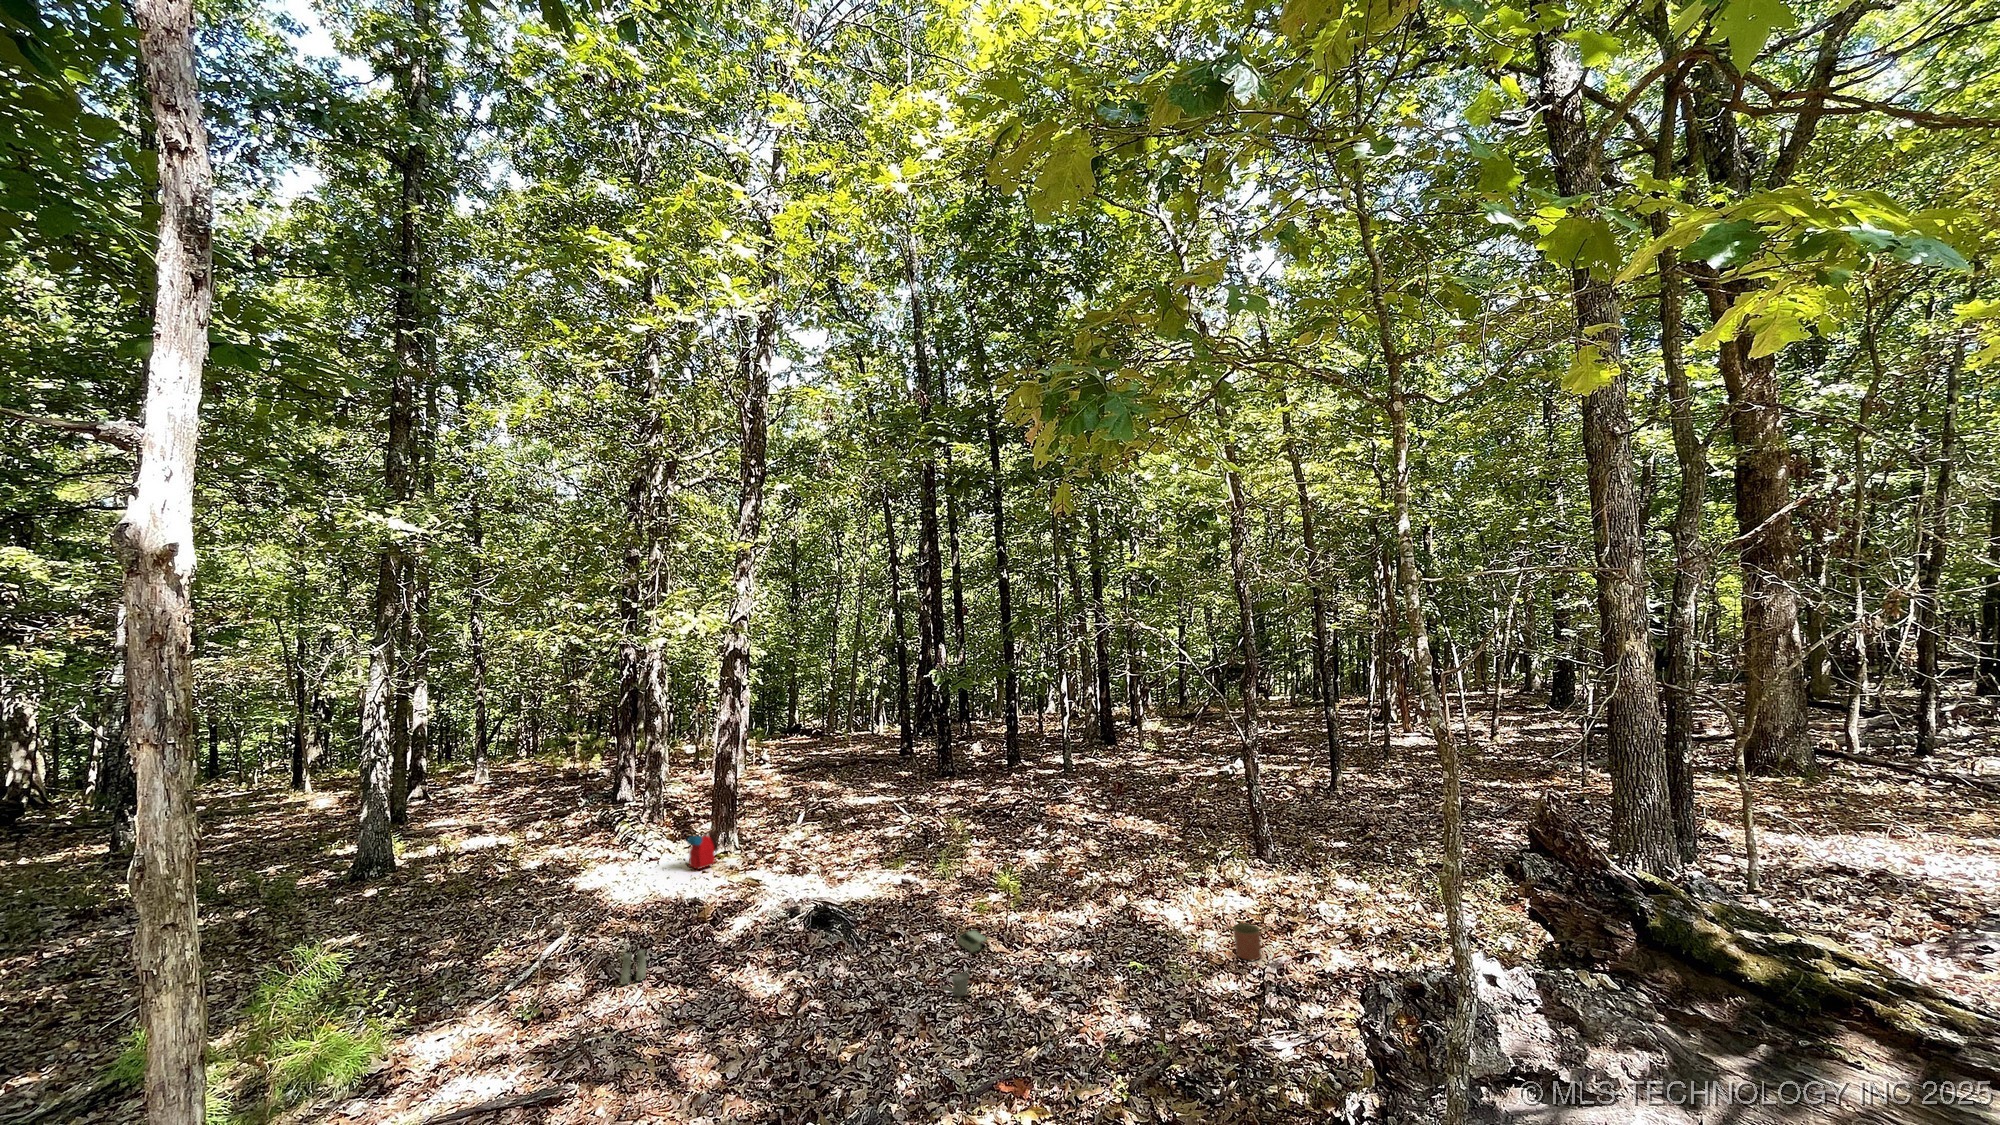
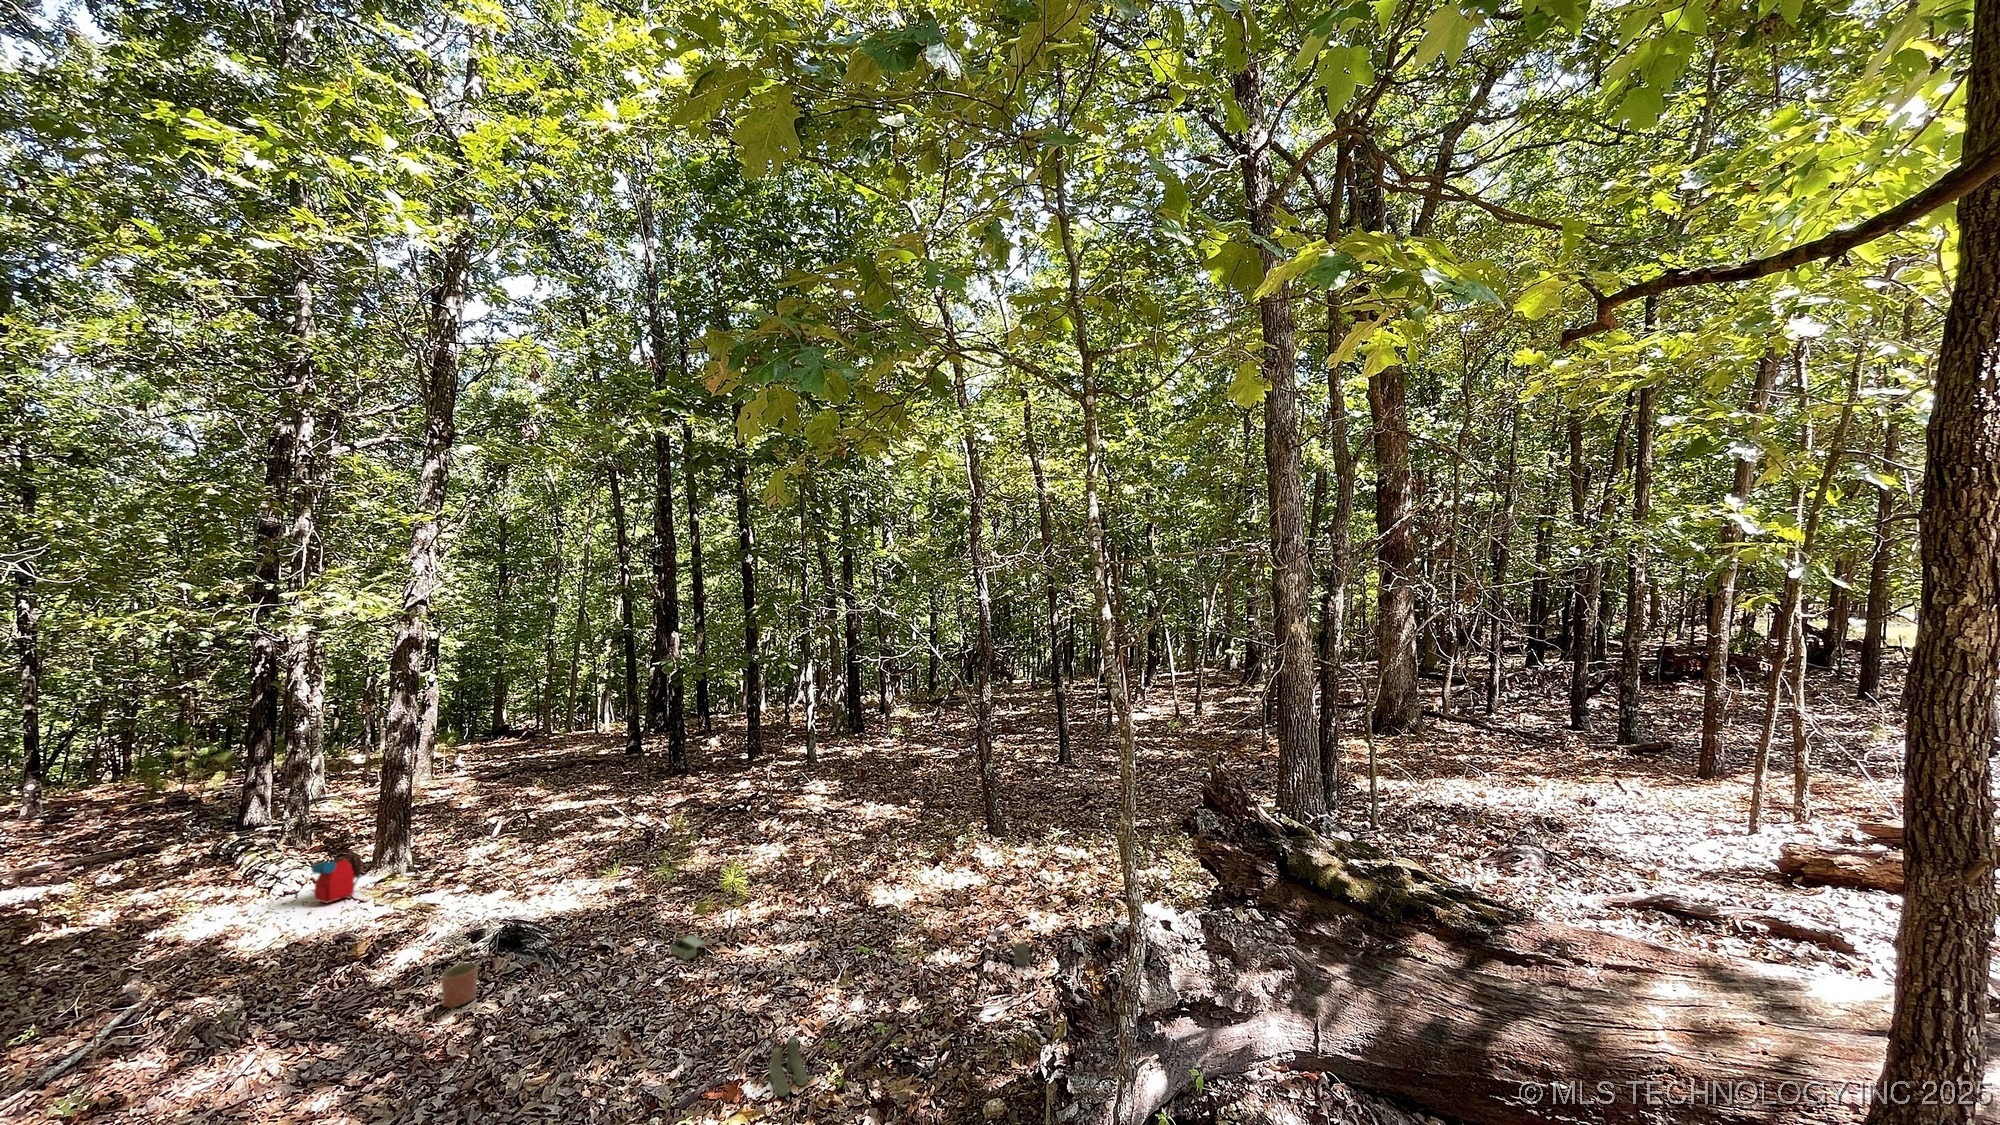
planter: present [1233,923,1261,961] -> present [441,963,478,1008]
boots: present [620,949,646,985] -> present [769,1036,807,1097]
watering can: present [942,970,970,996] -> present [1014,940,1030,967]

